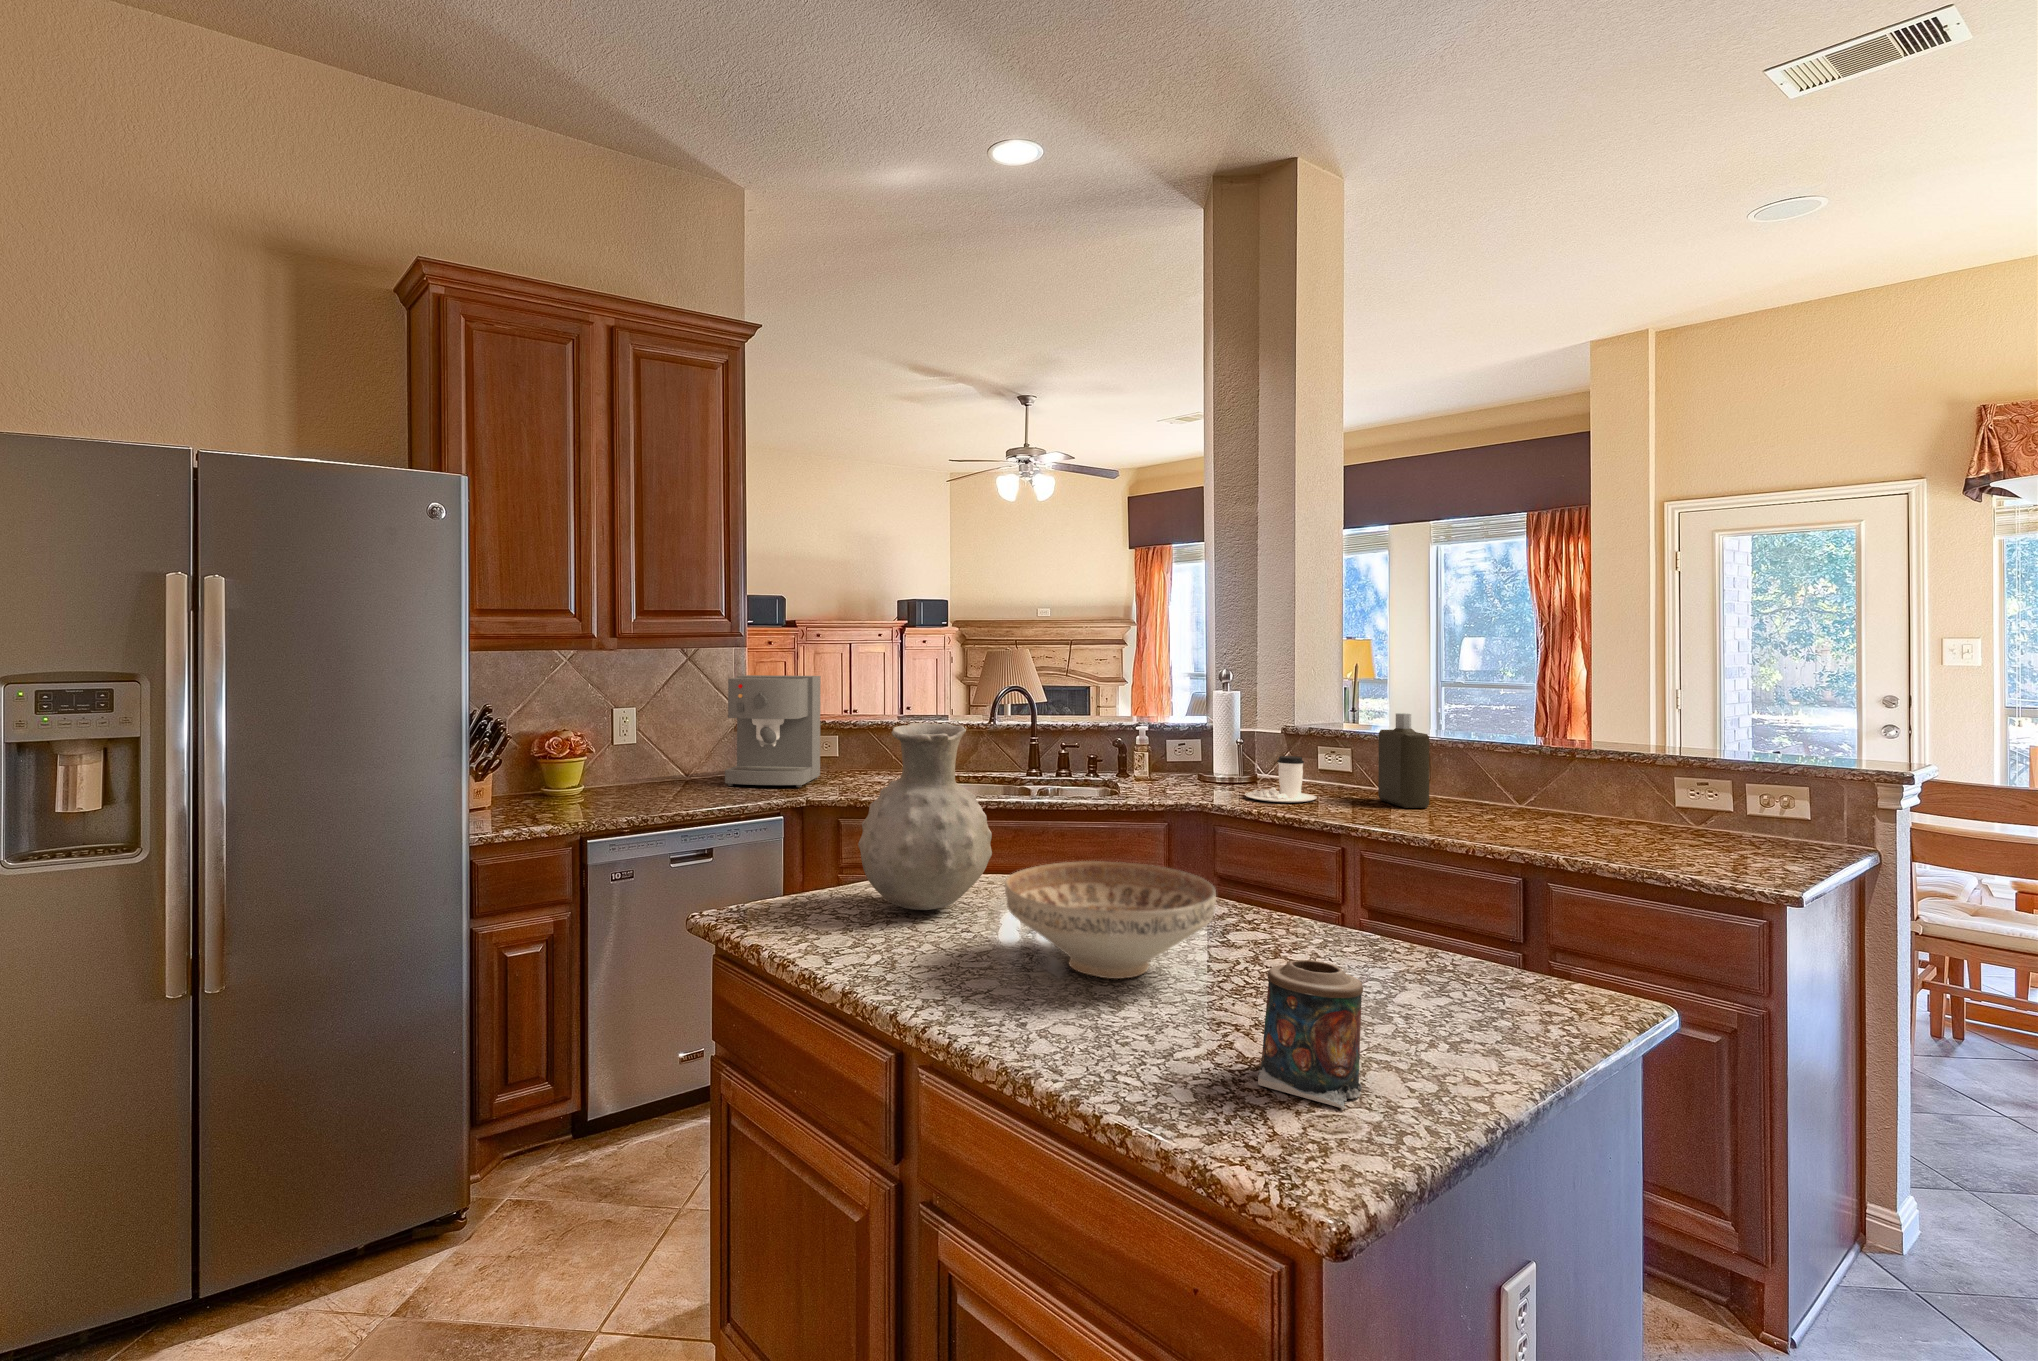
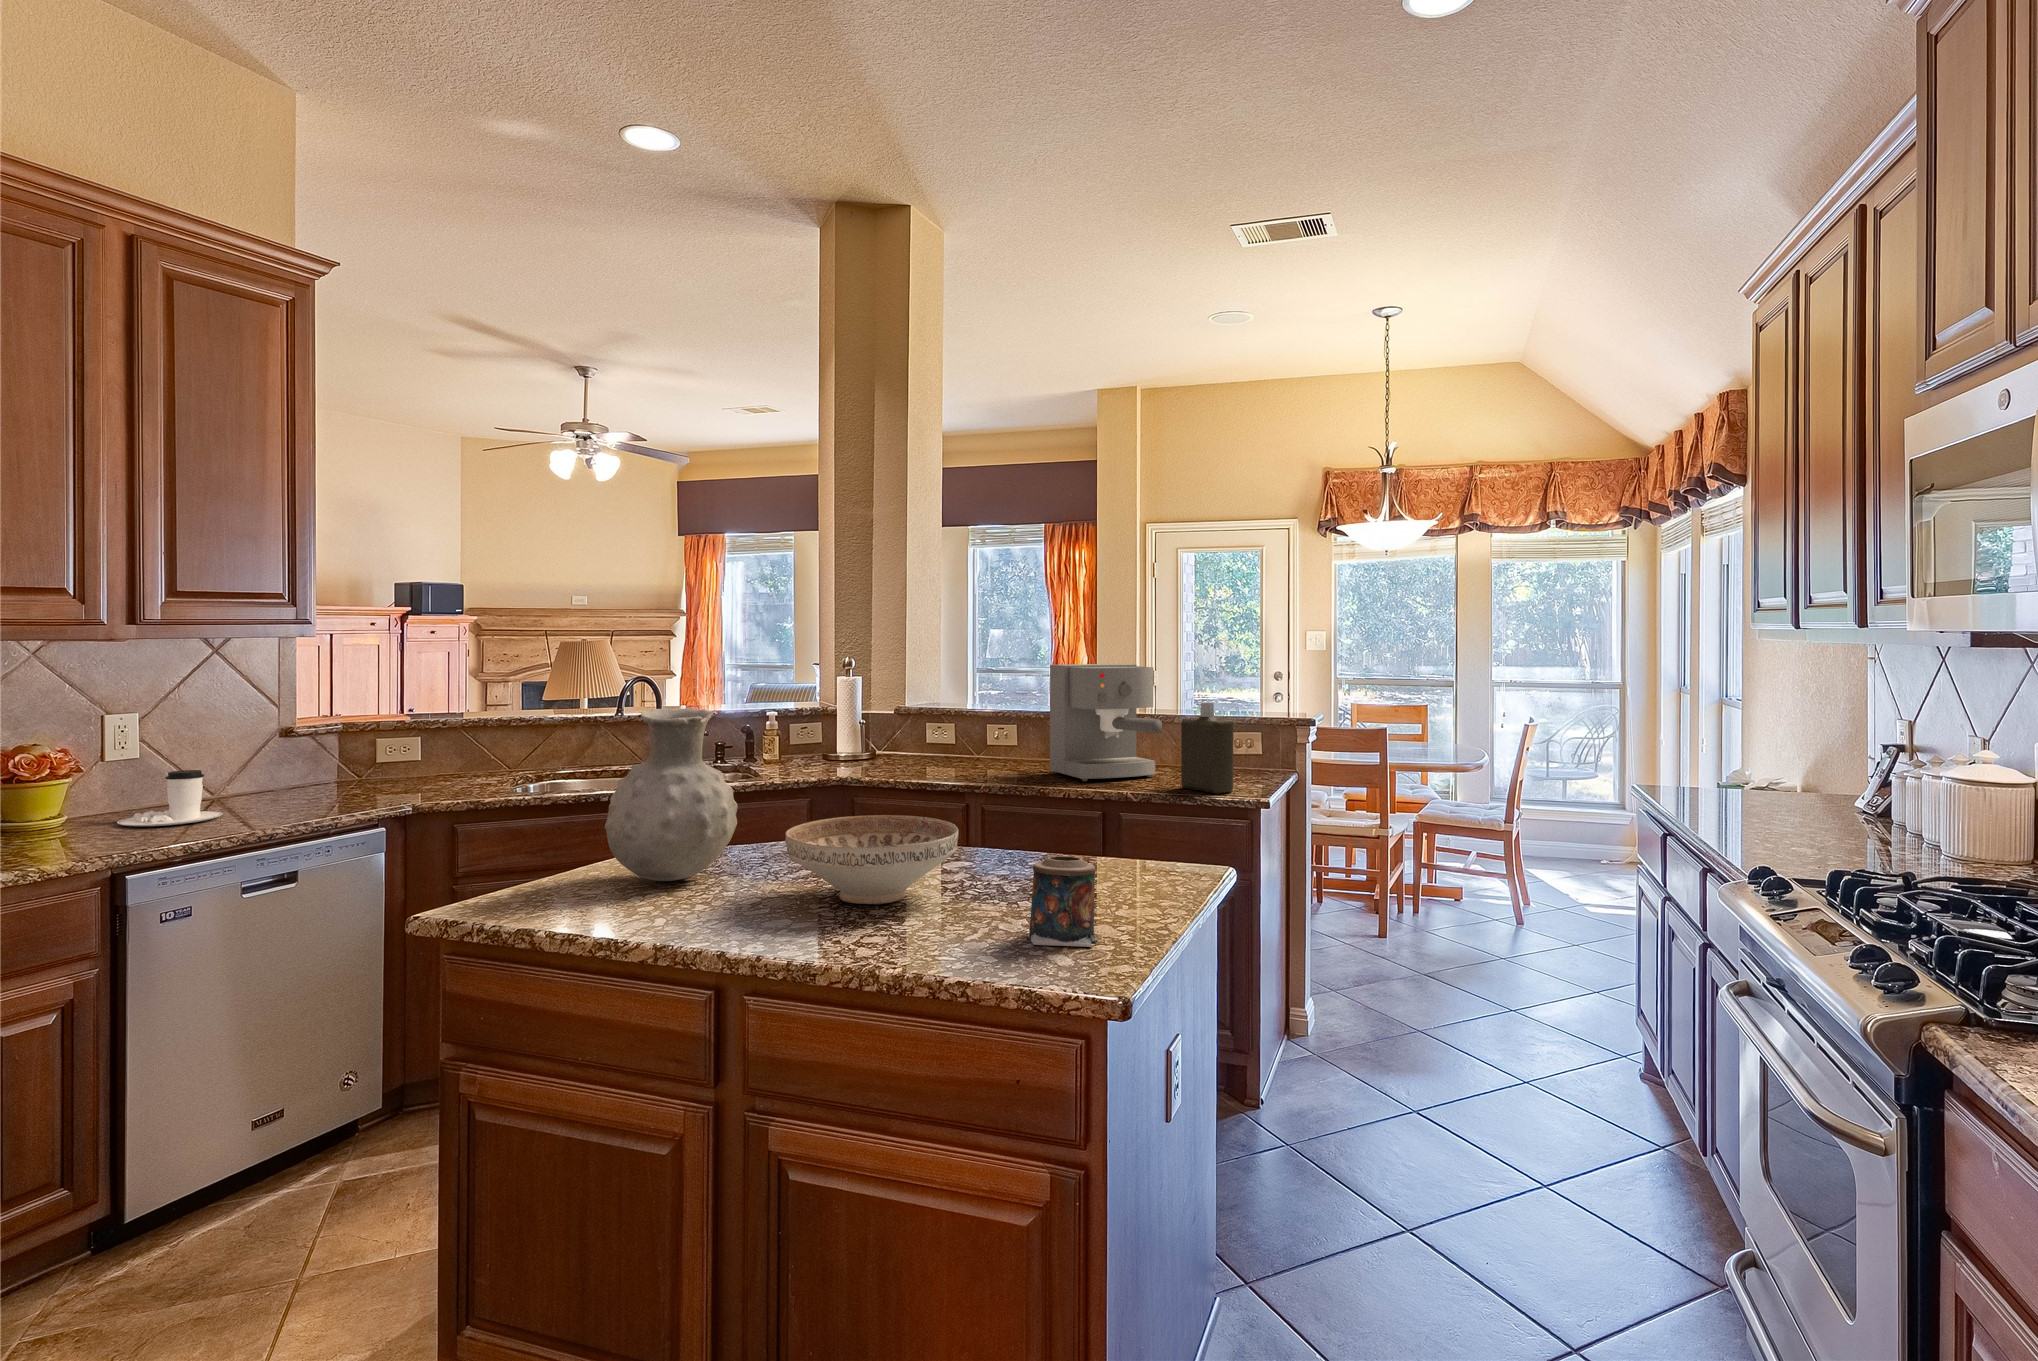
coffee maker: present [725,675,821,787] -> present [1050,664,1162,781]
bottle: present [1378,713,1429,808] -> present [1181,702,1233,794]
coffee cup: present [1245,756,1317,802] -> present [117,770,222,826]

